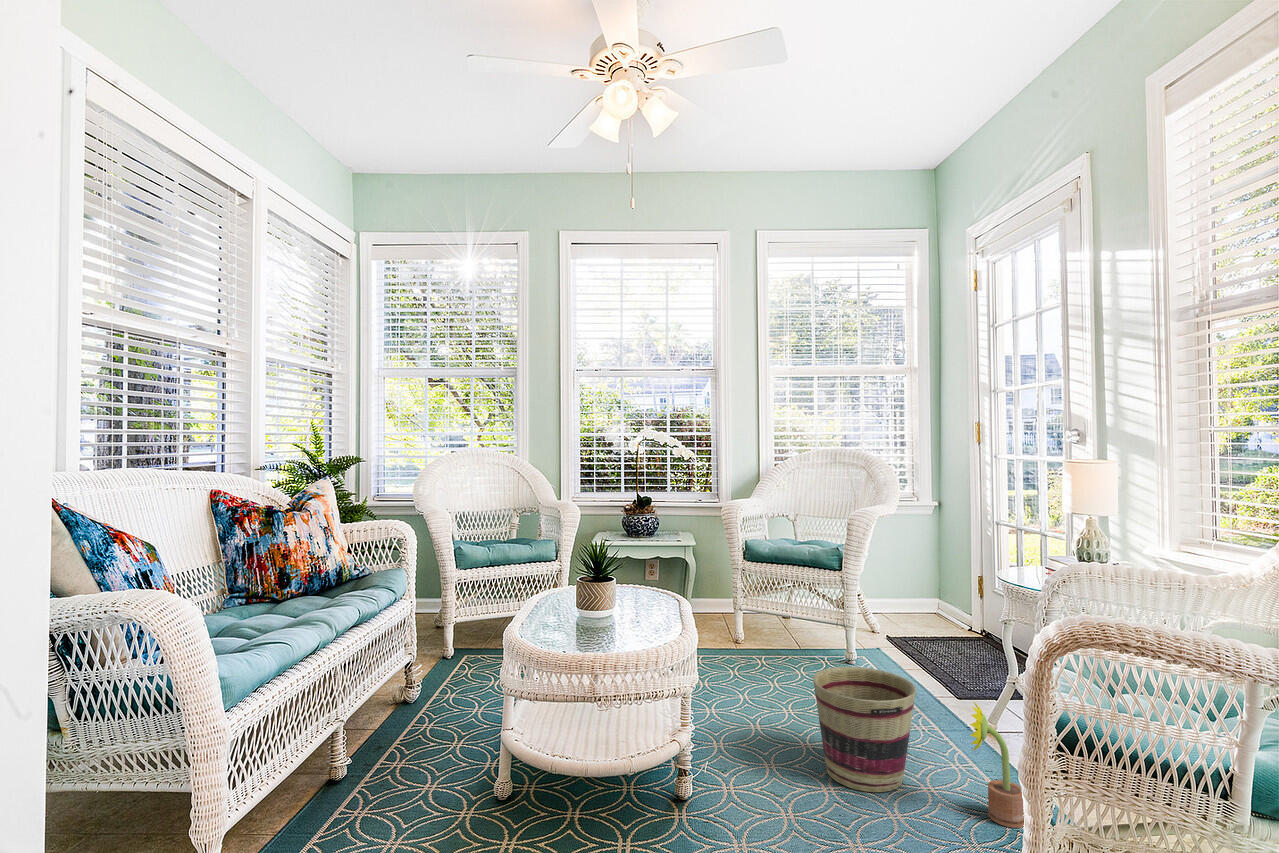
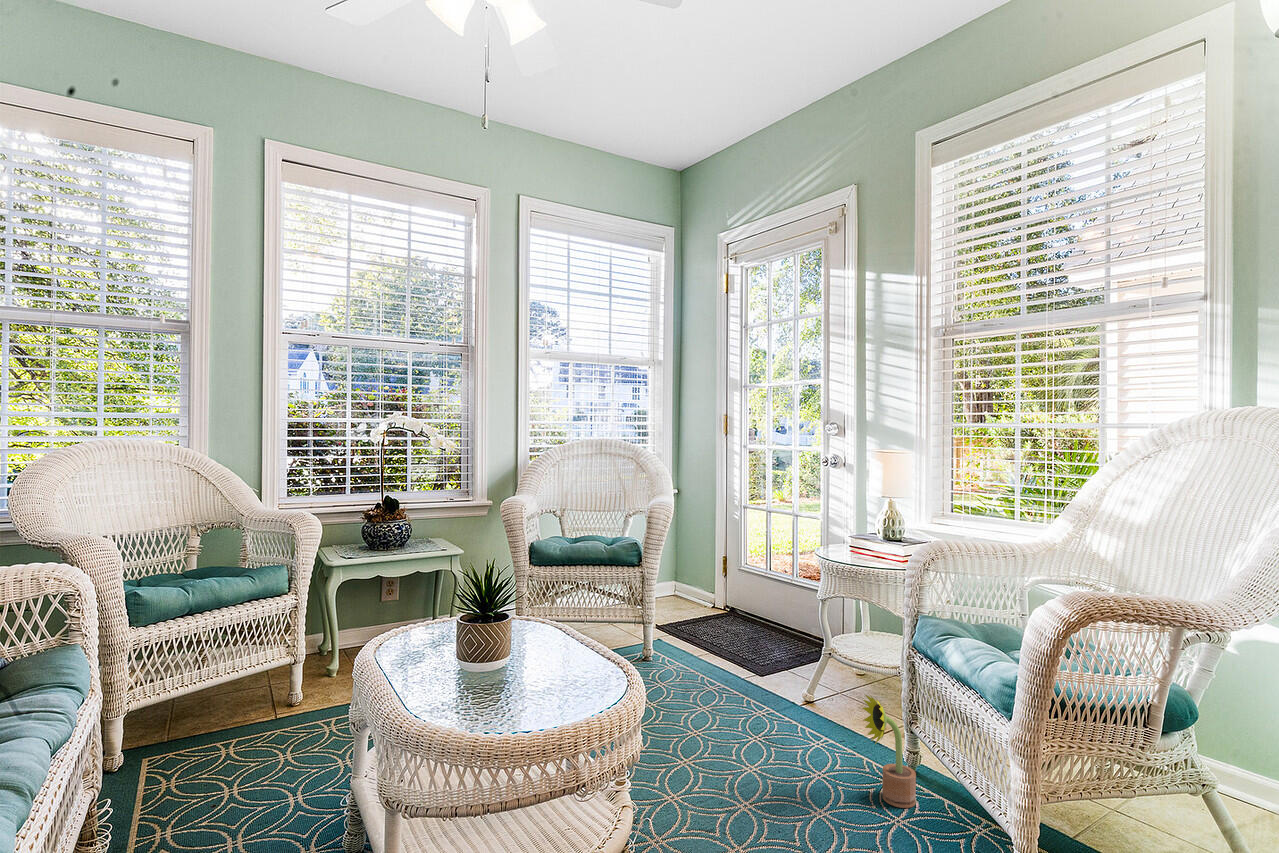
basket: present [813,667,916,792] -> none [709,676,814,810]

